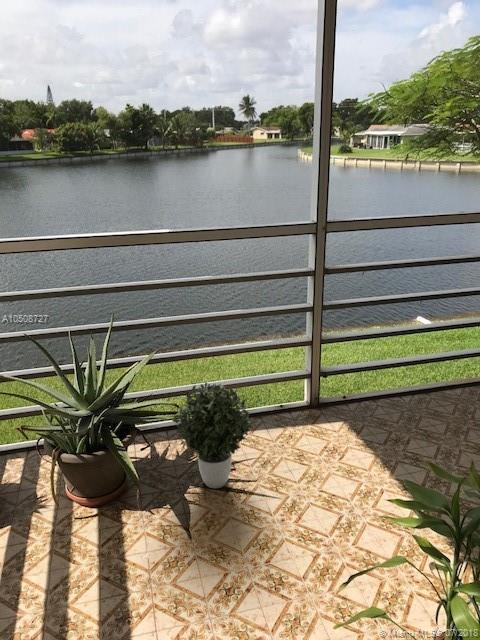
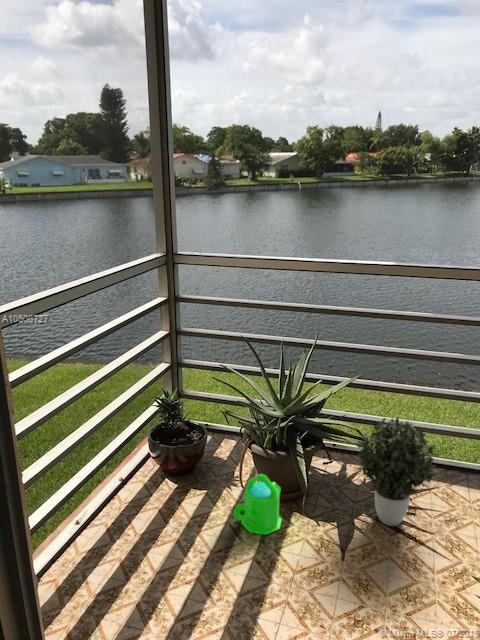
watering can: none [63,483,114,551] -> present [234,474,282,535]

